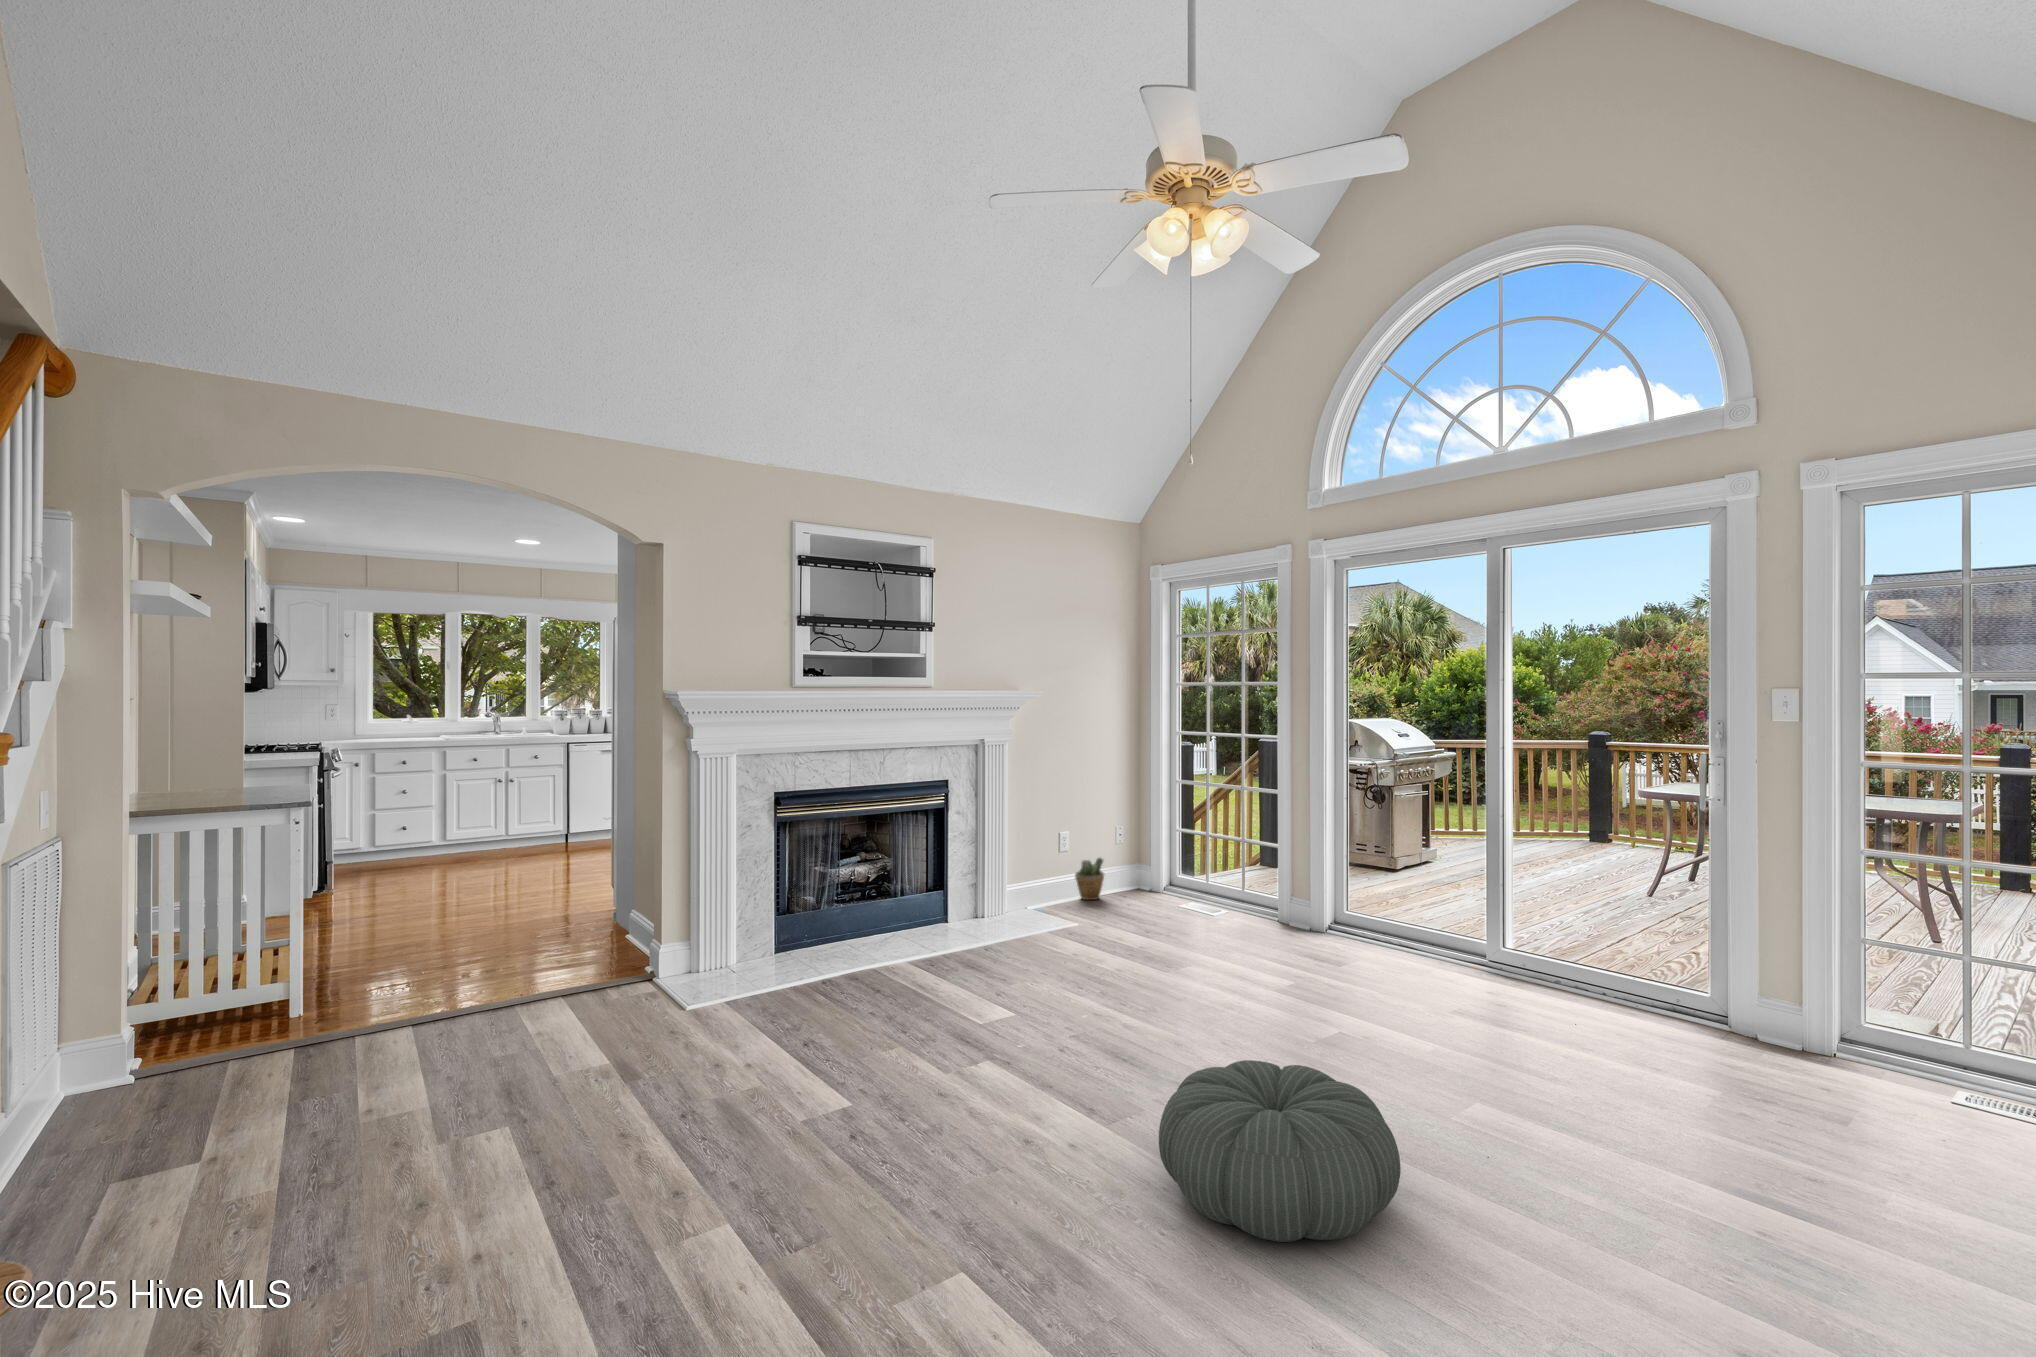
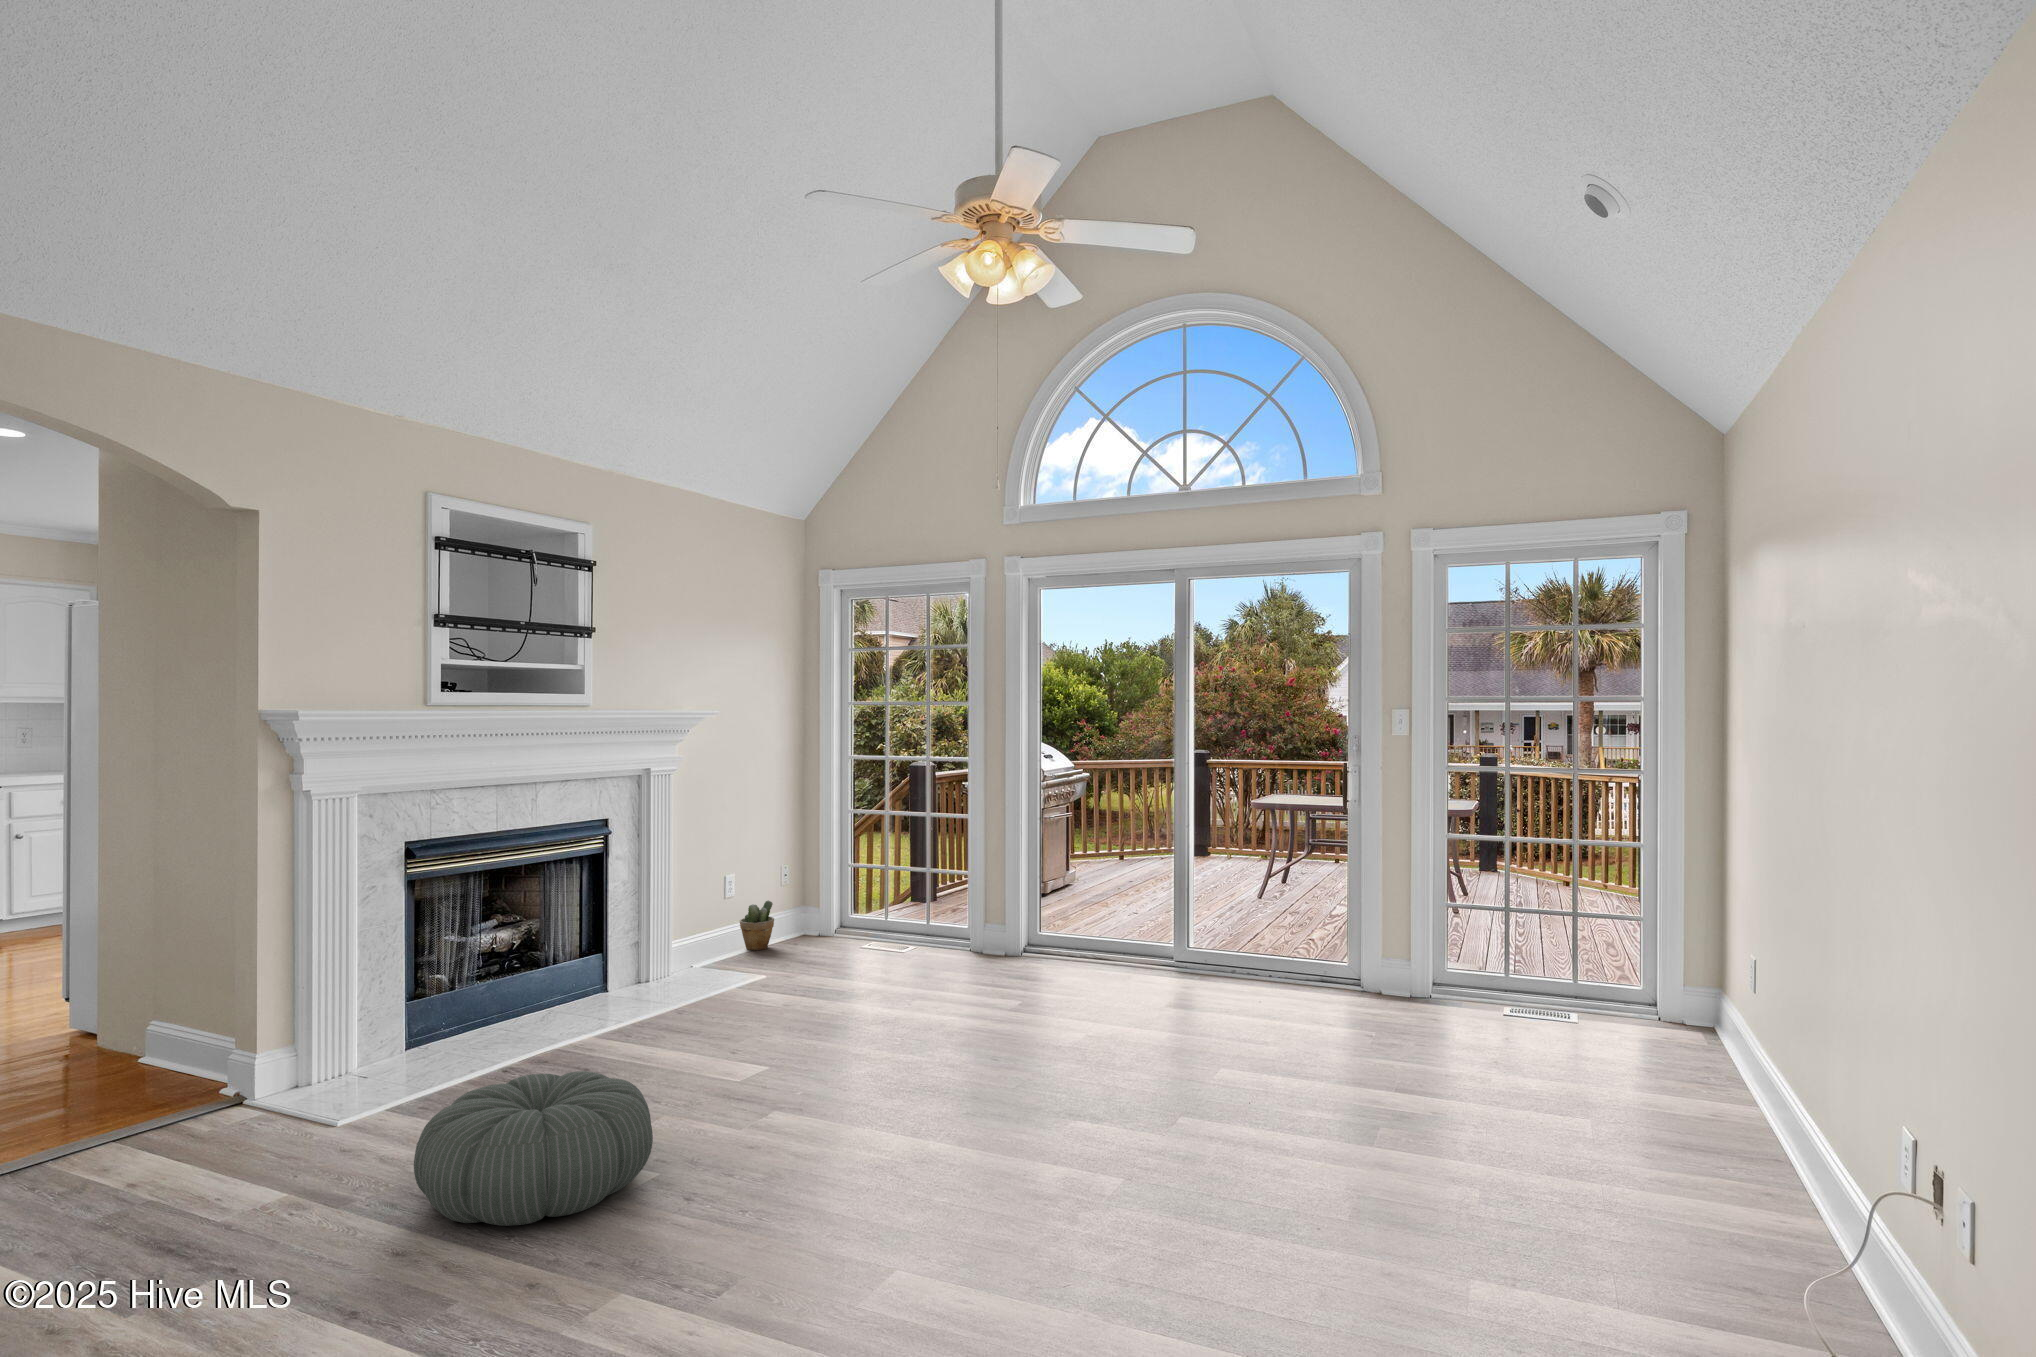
pouf: present [1159,1060,1401,1242] -> present [414,1071,653,1226]

